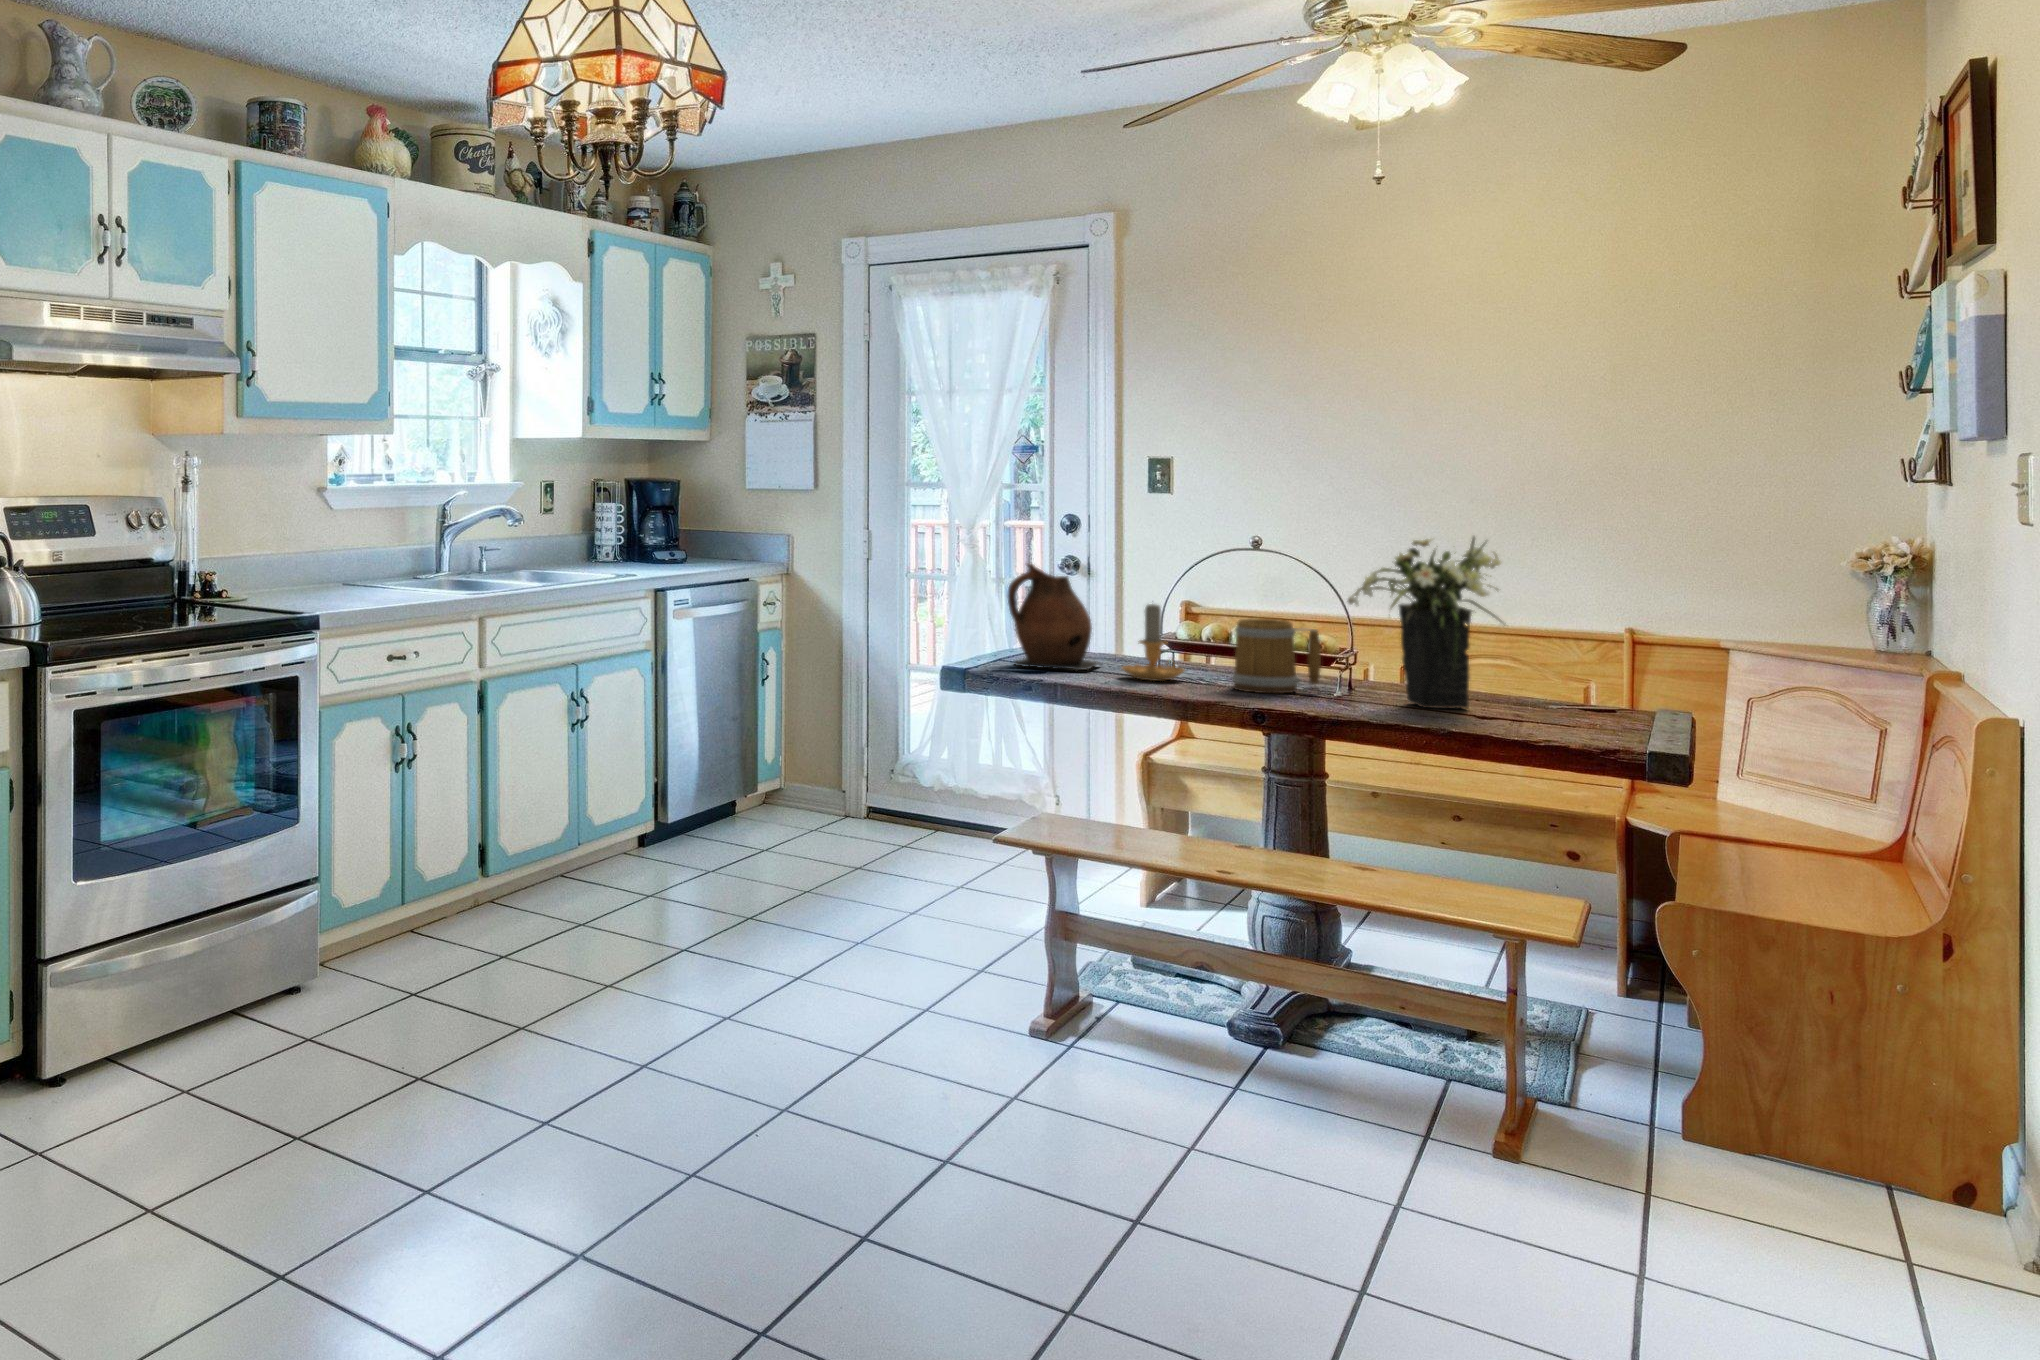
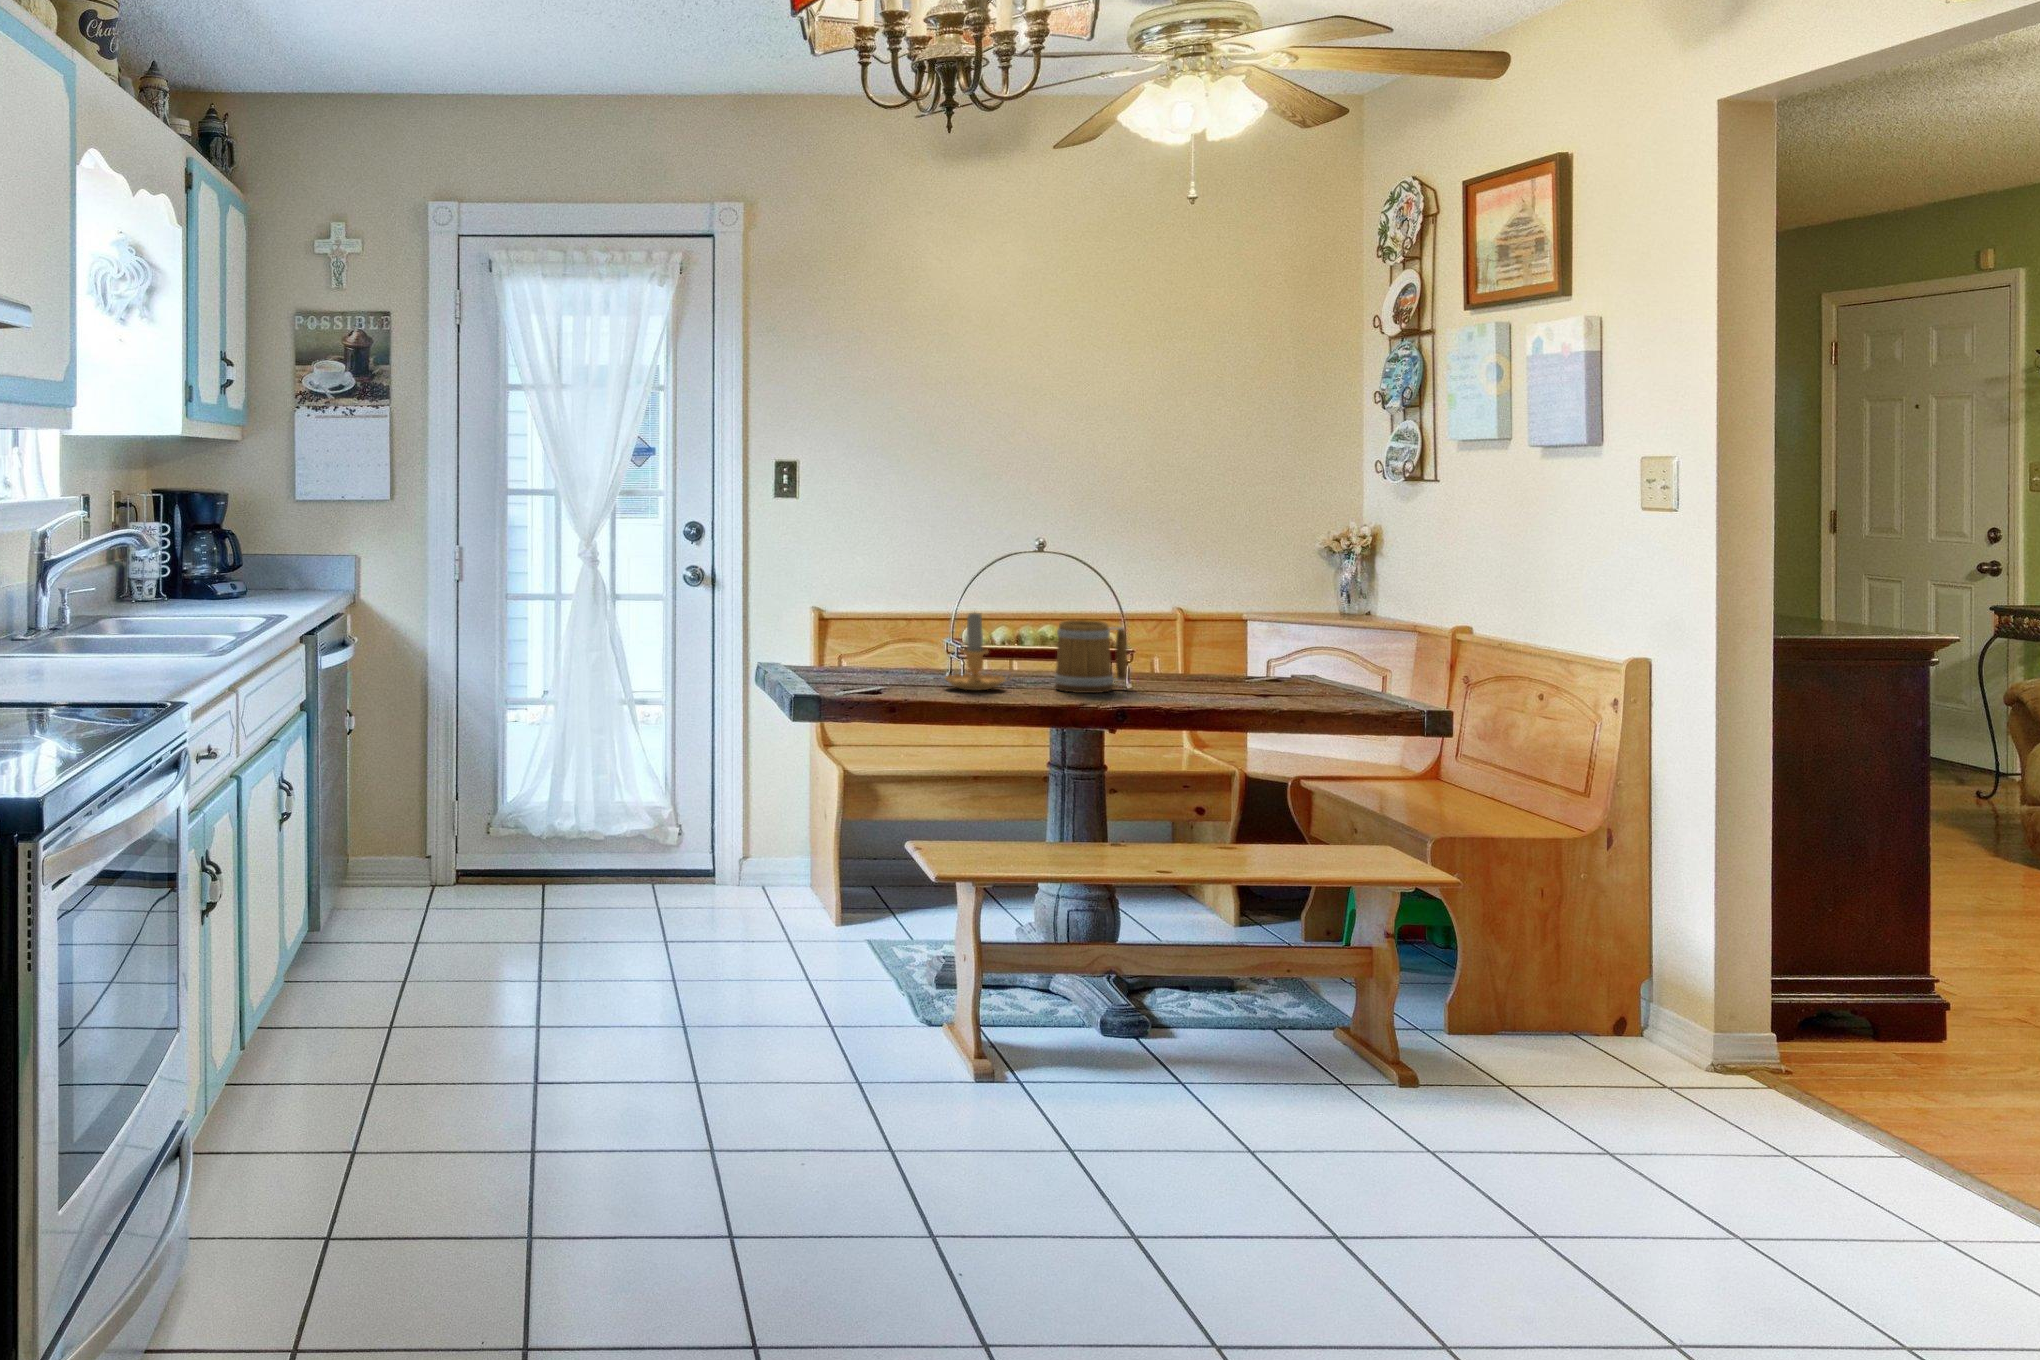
flower arrangement: present [1347,537,1503,708] -> none [1178,534,1310,693]
ceramic pitcher: present [1007,564,1101,671] -> none [806,576,904,688]

